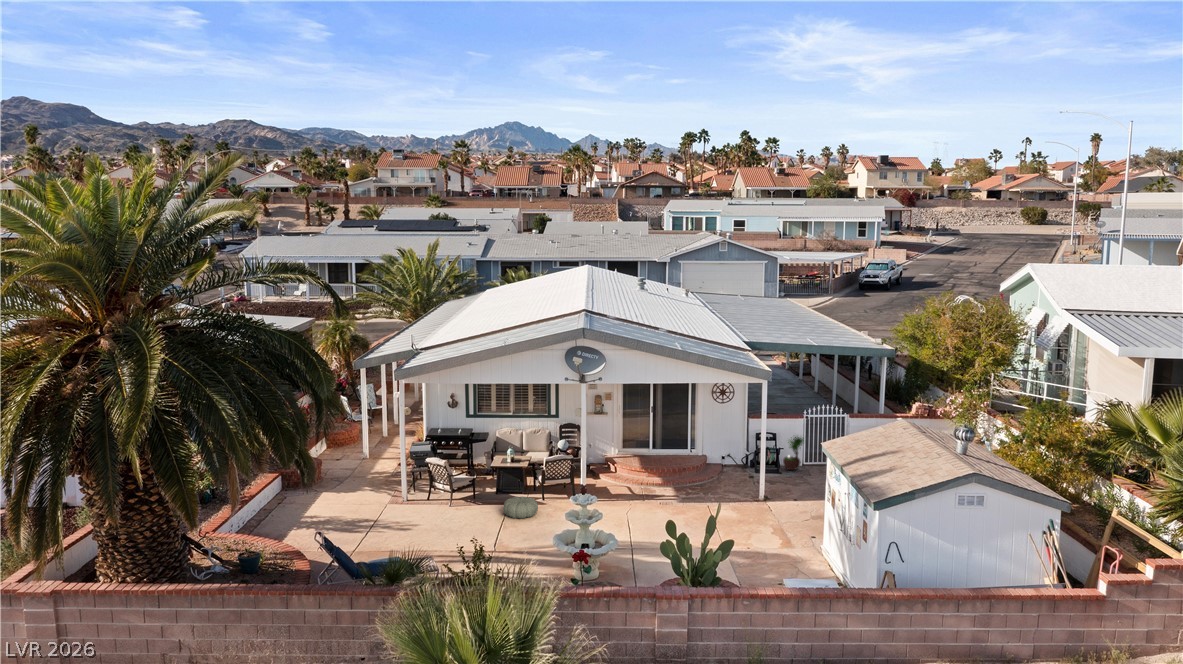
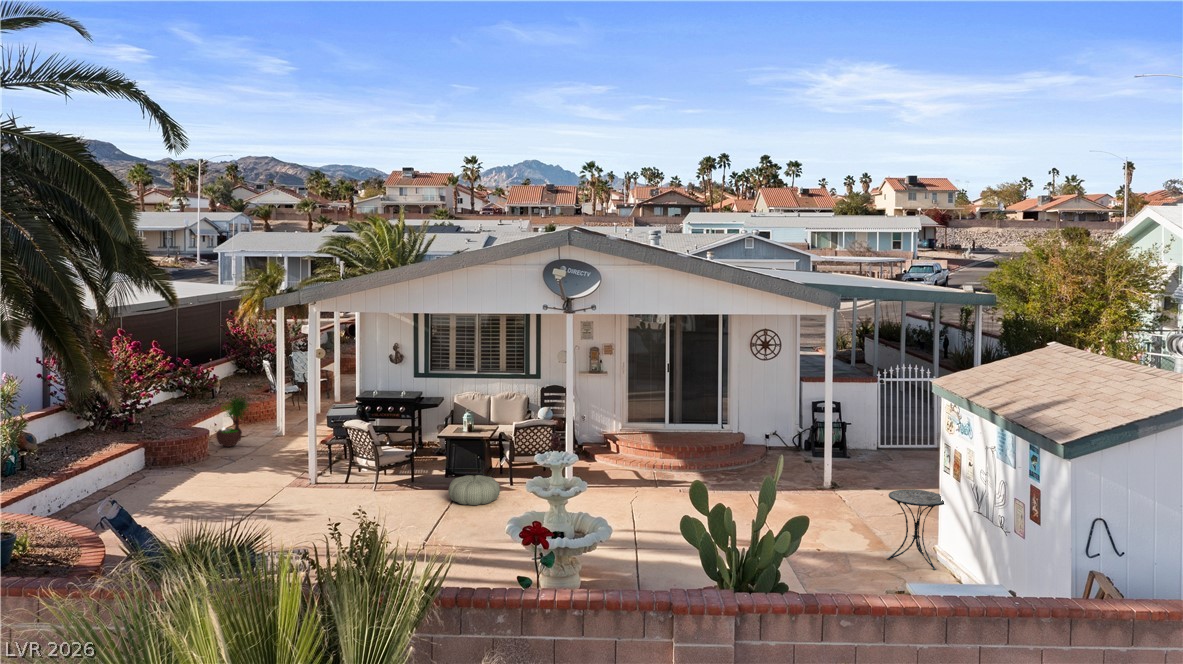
potted tree: present [783,437,804,470] -> present [216,398,248,447]
side table: none [792,510,829,562] -> present [887,489,944,570]

